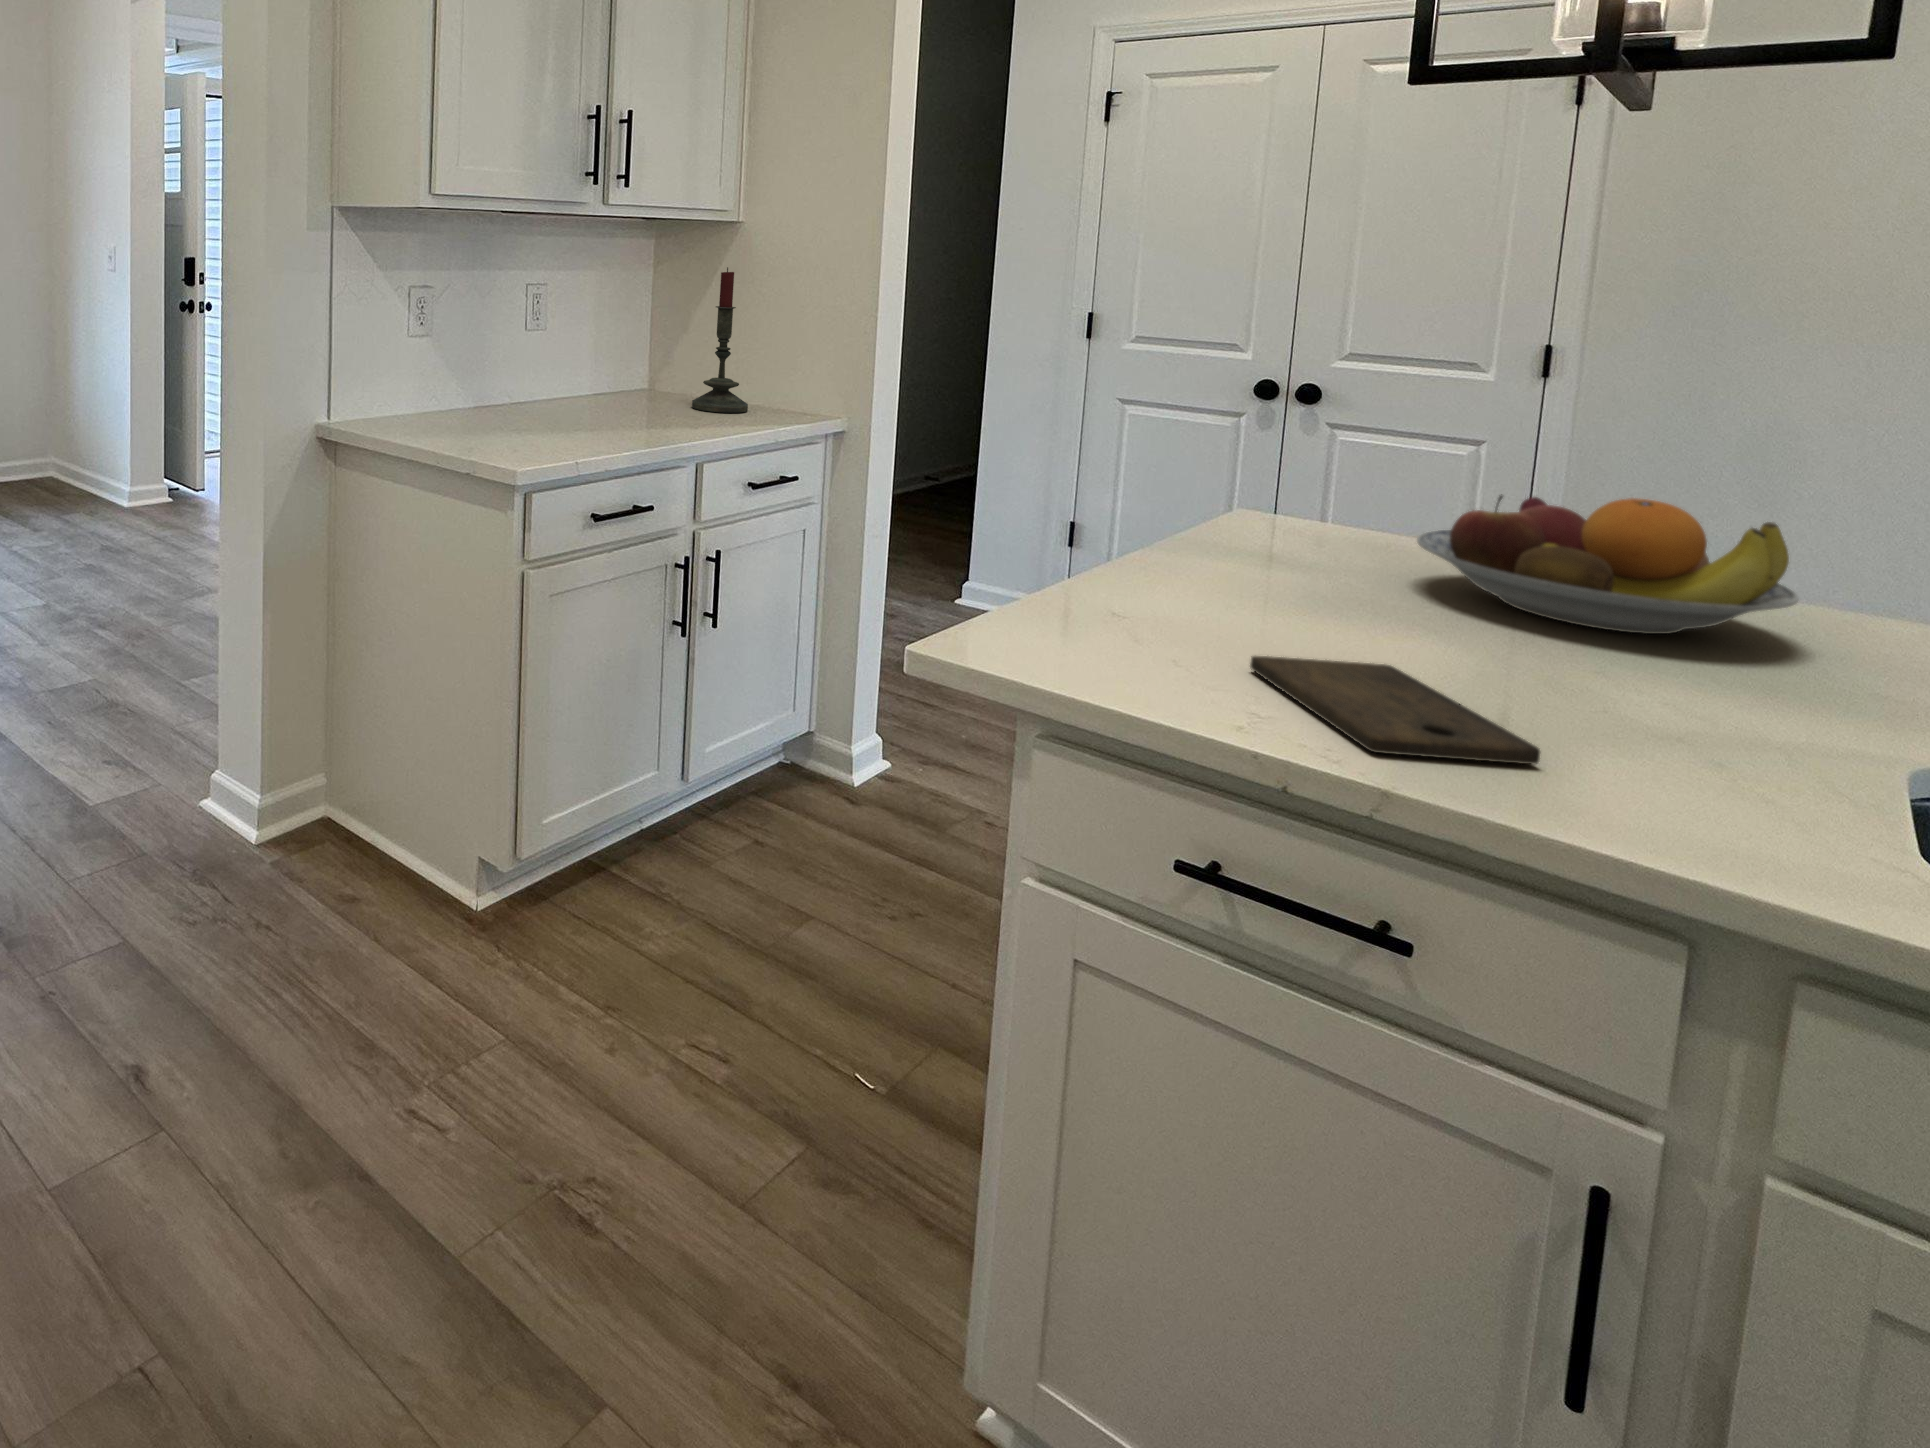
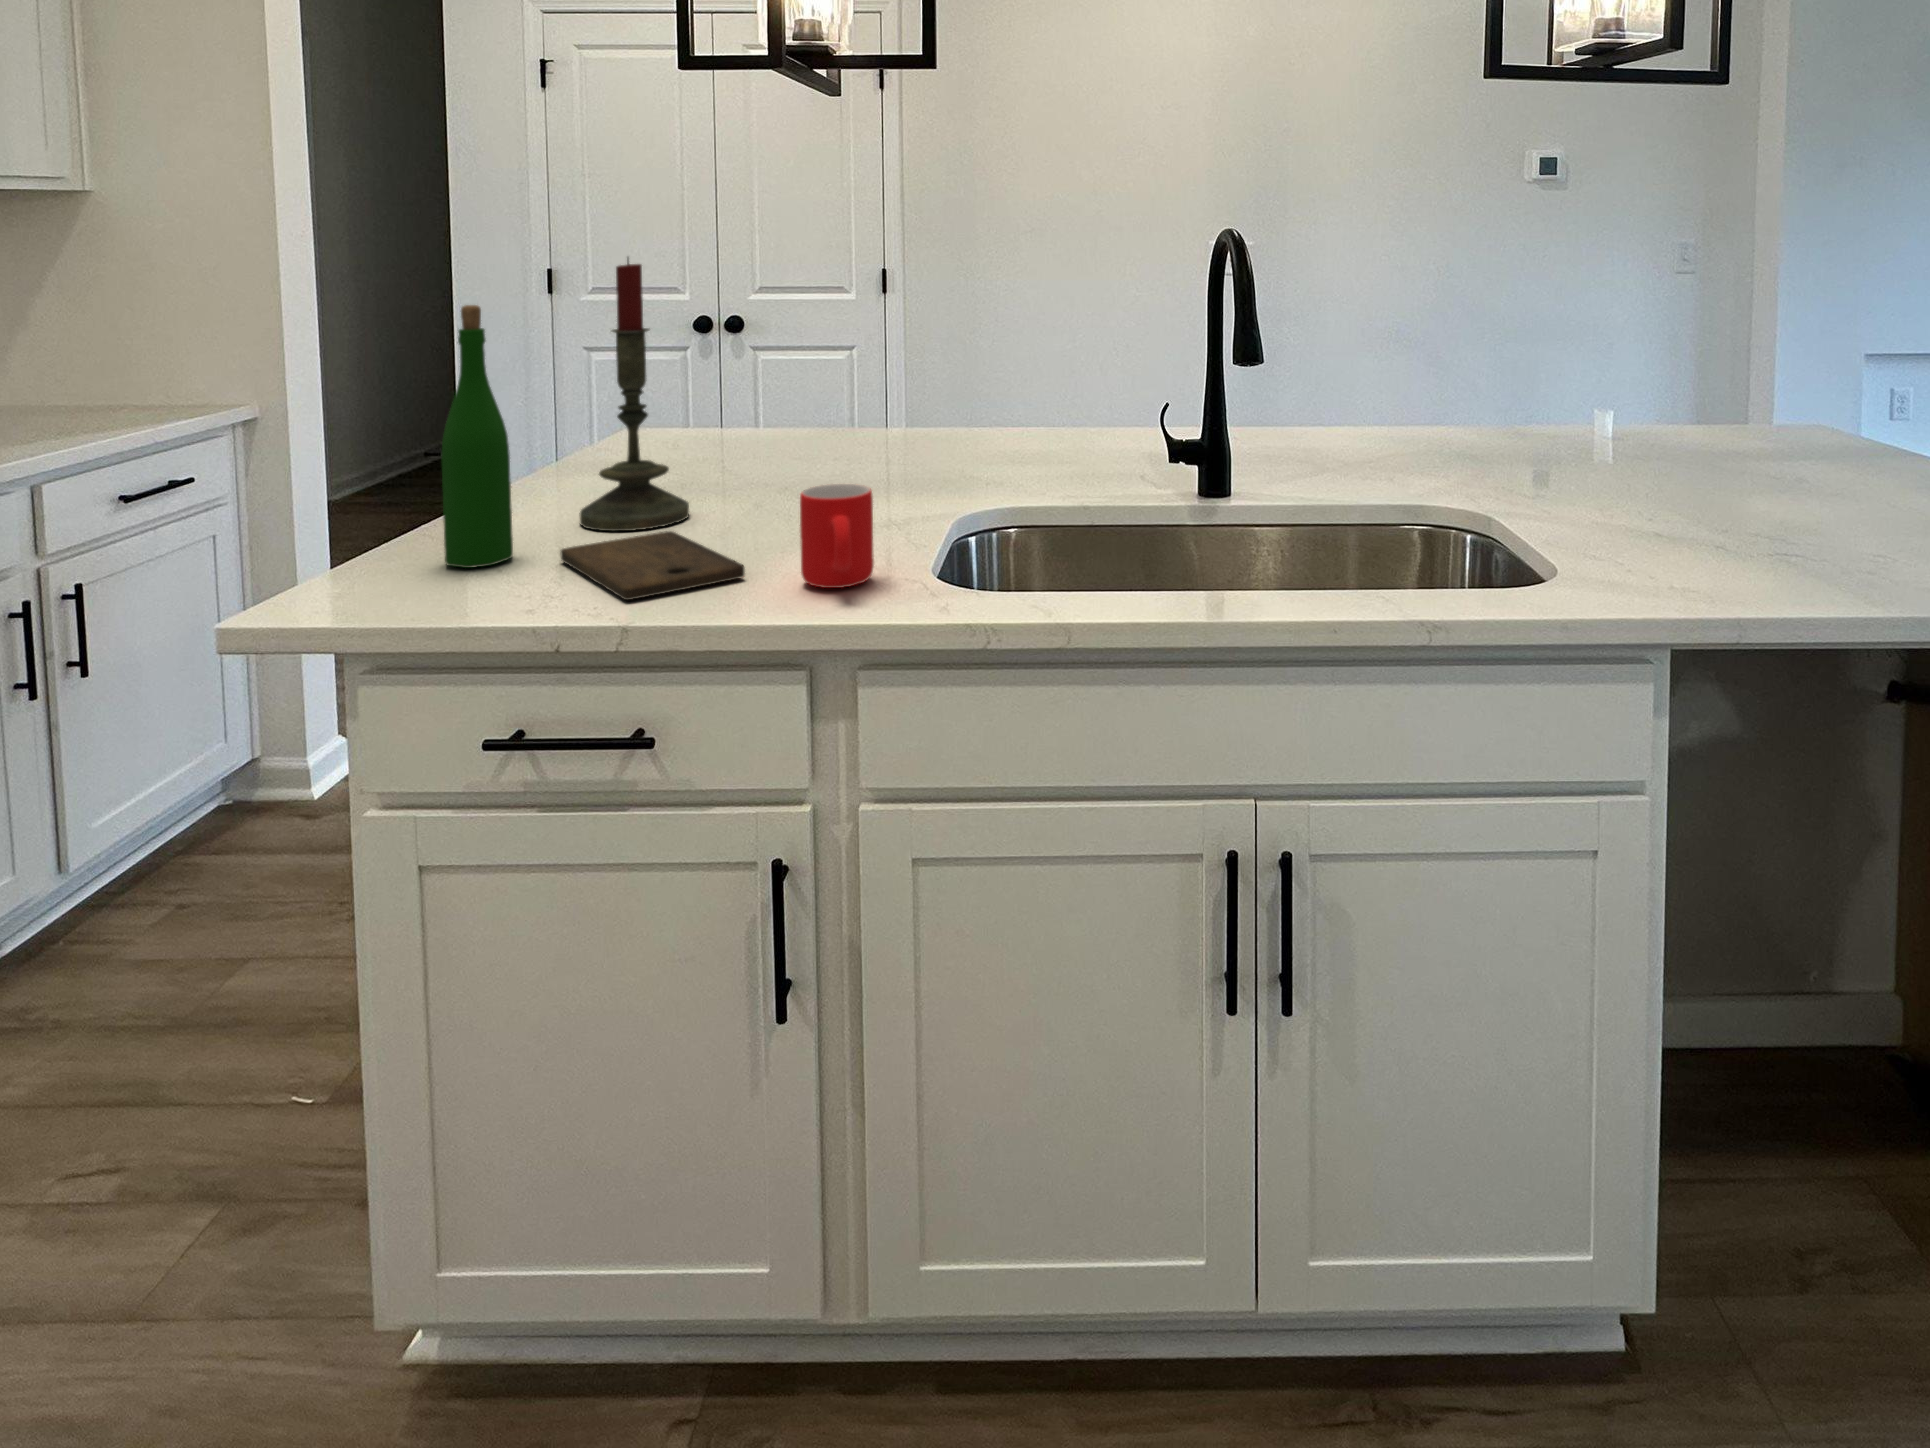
candle: present [692,267,748,413] -> present [579,258,689,531]
wine bottle: none [1111,363,1201,654] -> present [441,305,513,568]
fruit bowl: present [1417,494,1798,634] -> none [730,372,950,472]
mug: none [1648,672,1803,833] -> present [800,484,874,588]

